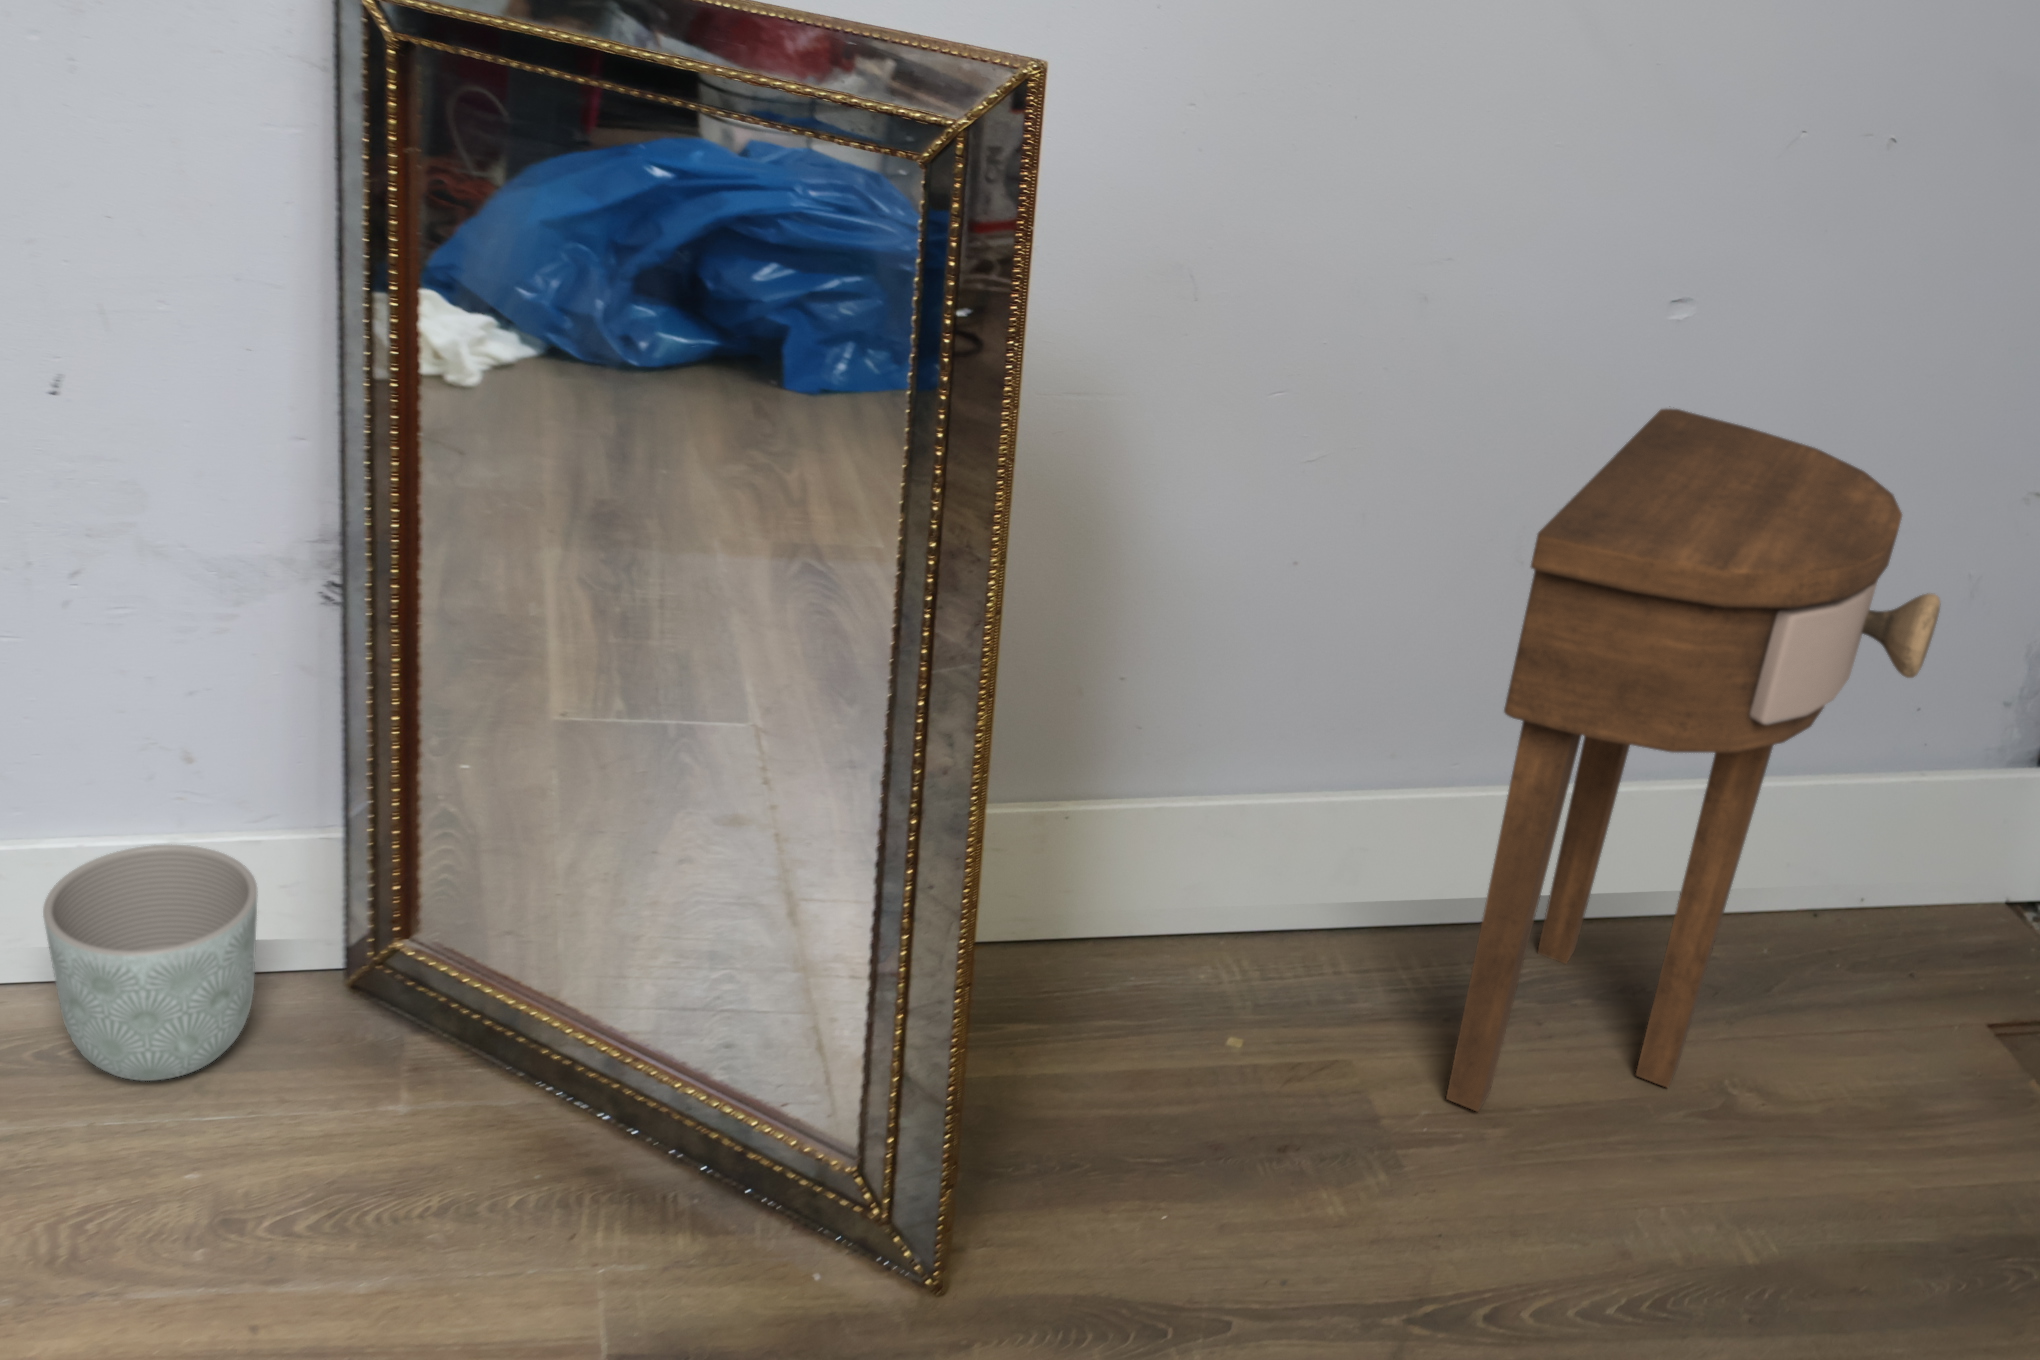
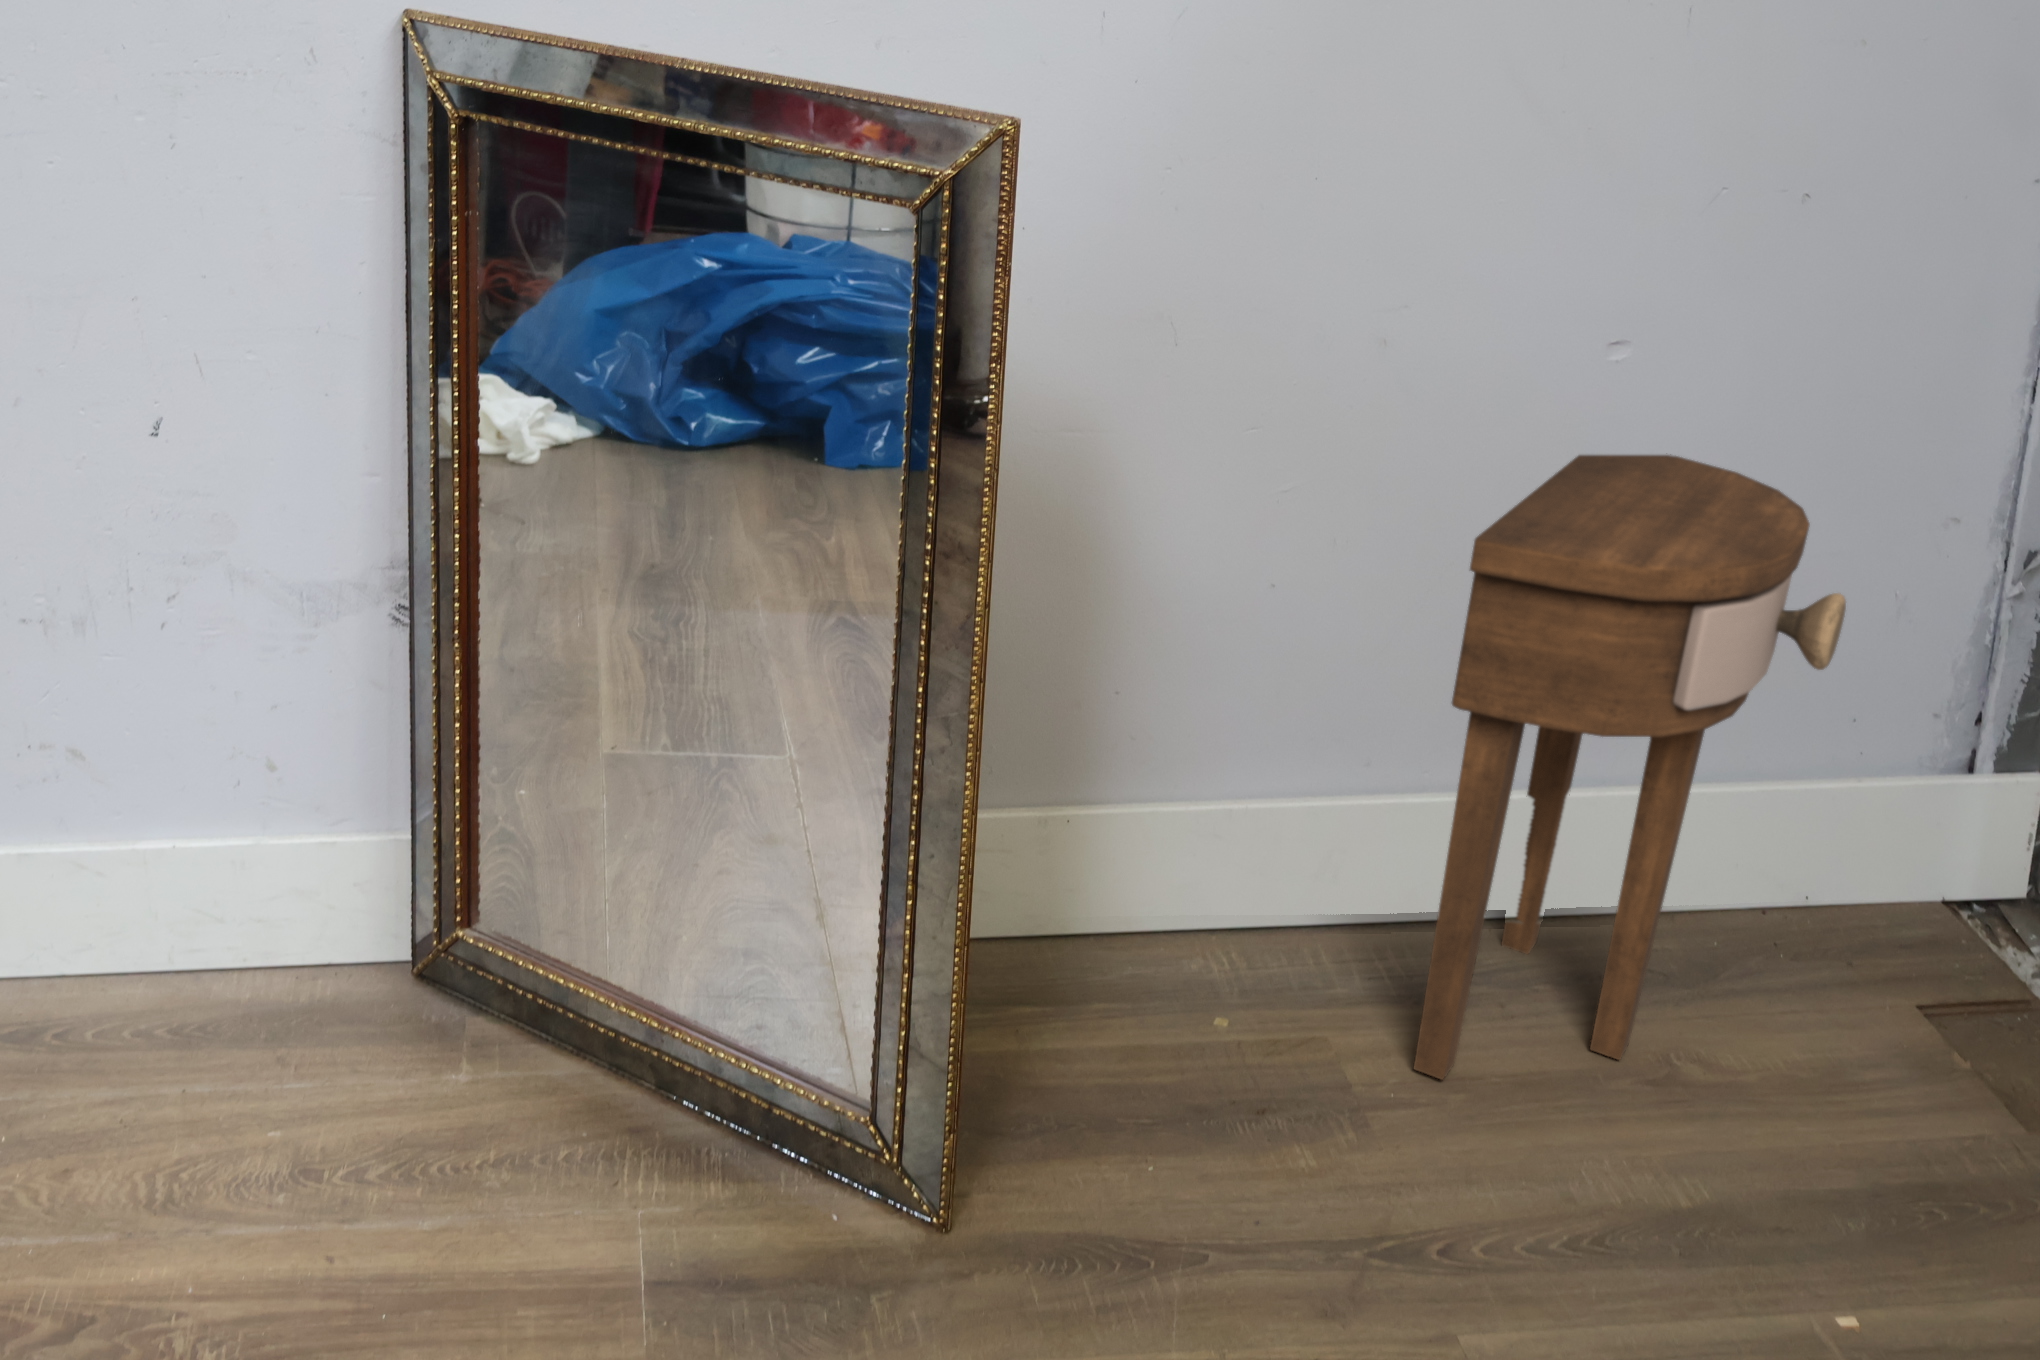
planter: present [43,845,258,1081] -> none [142,841,333,1051]

